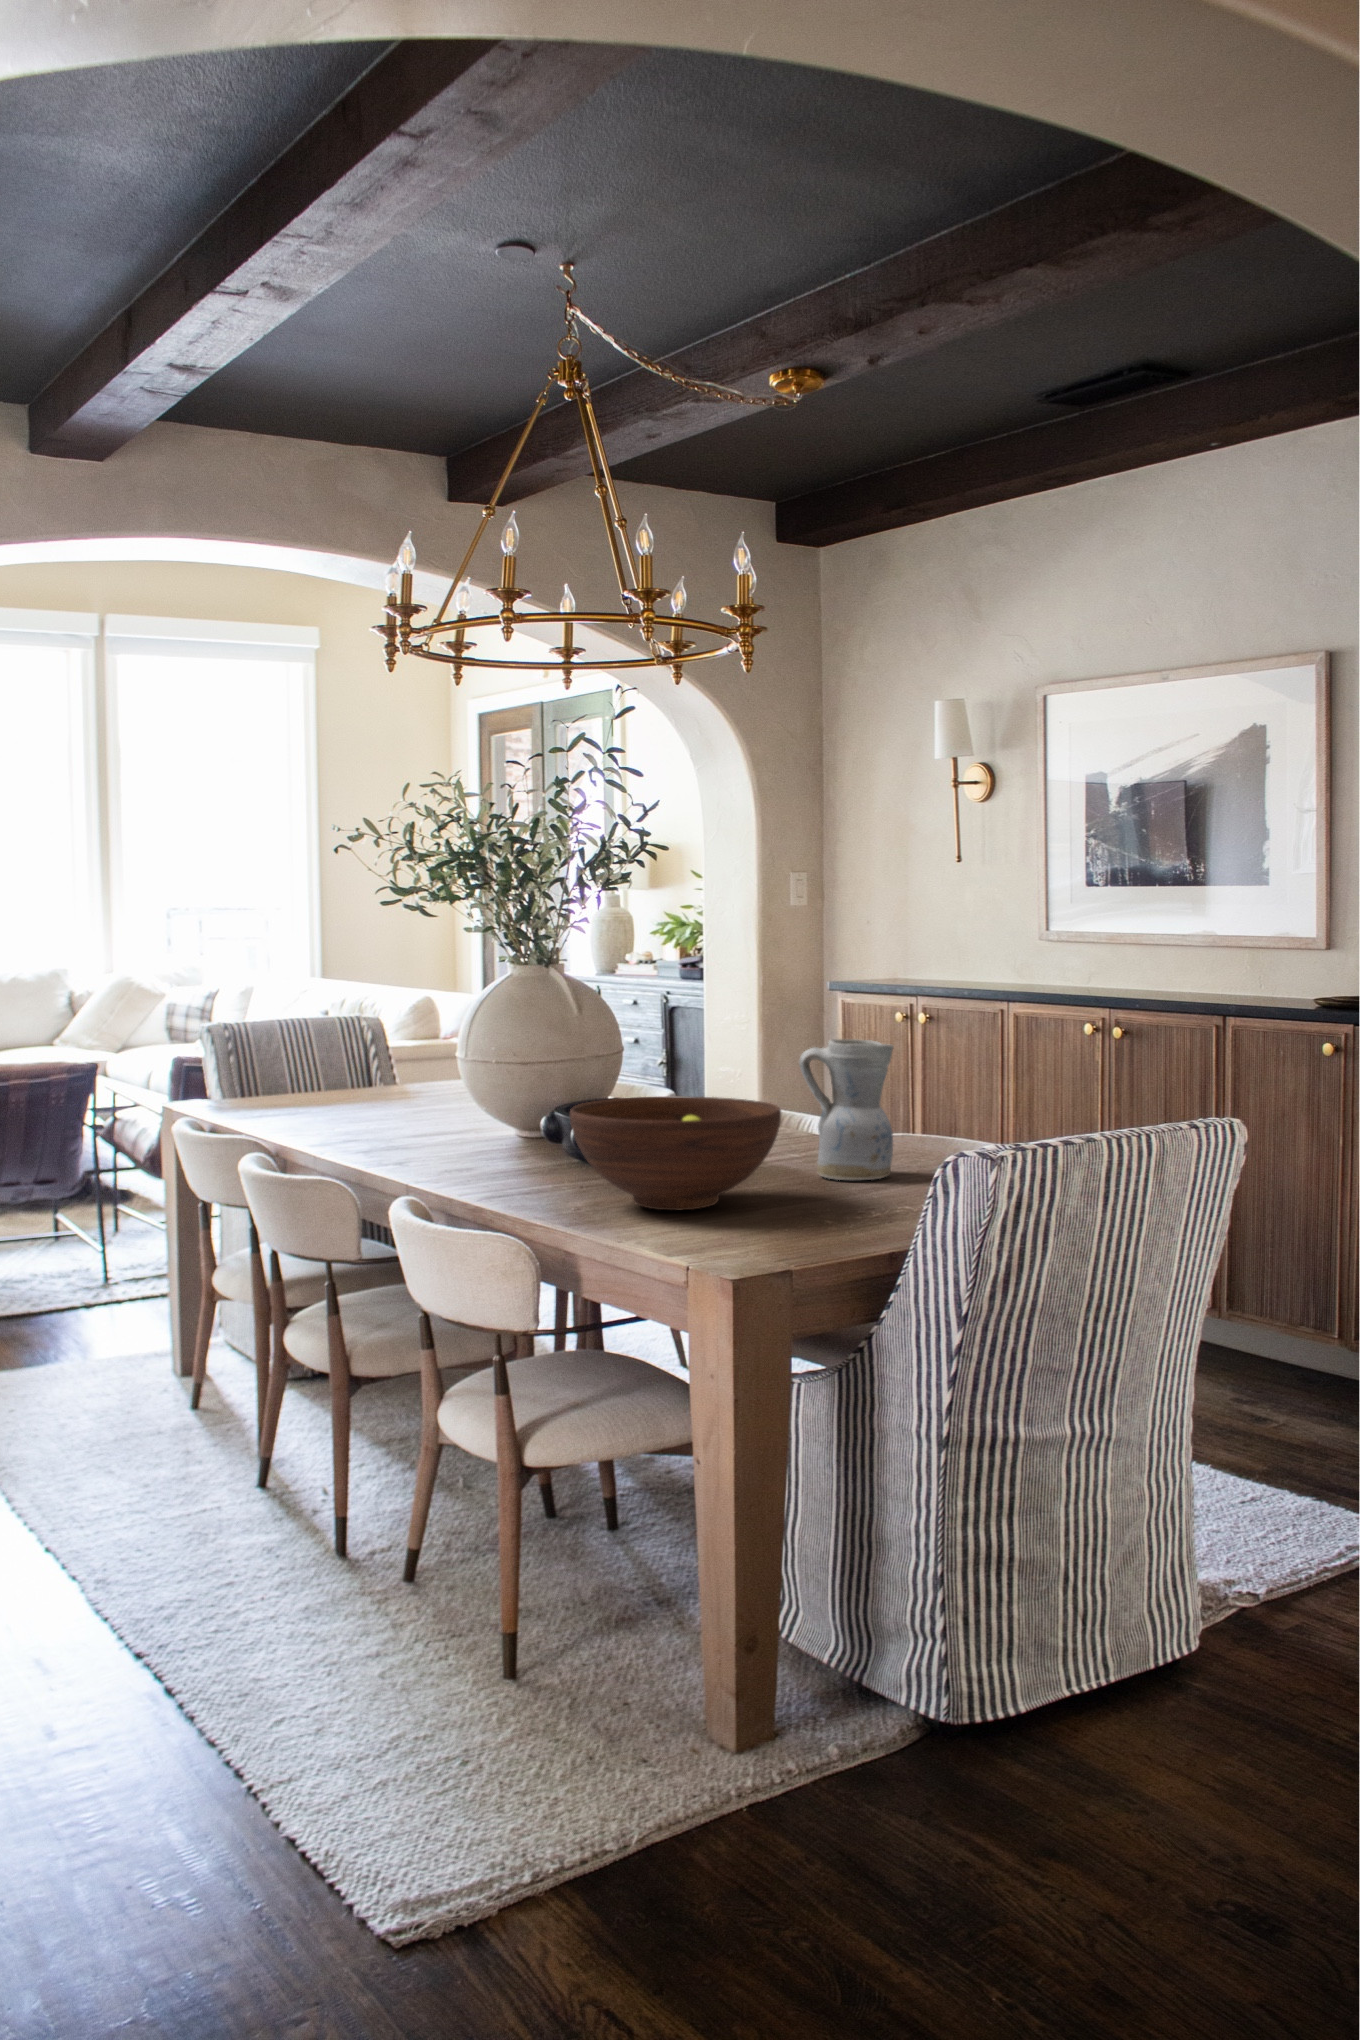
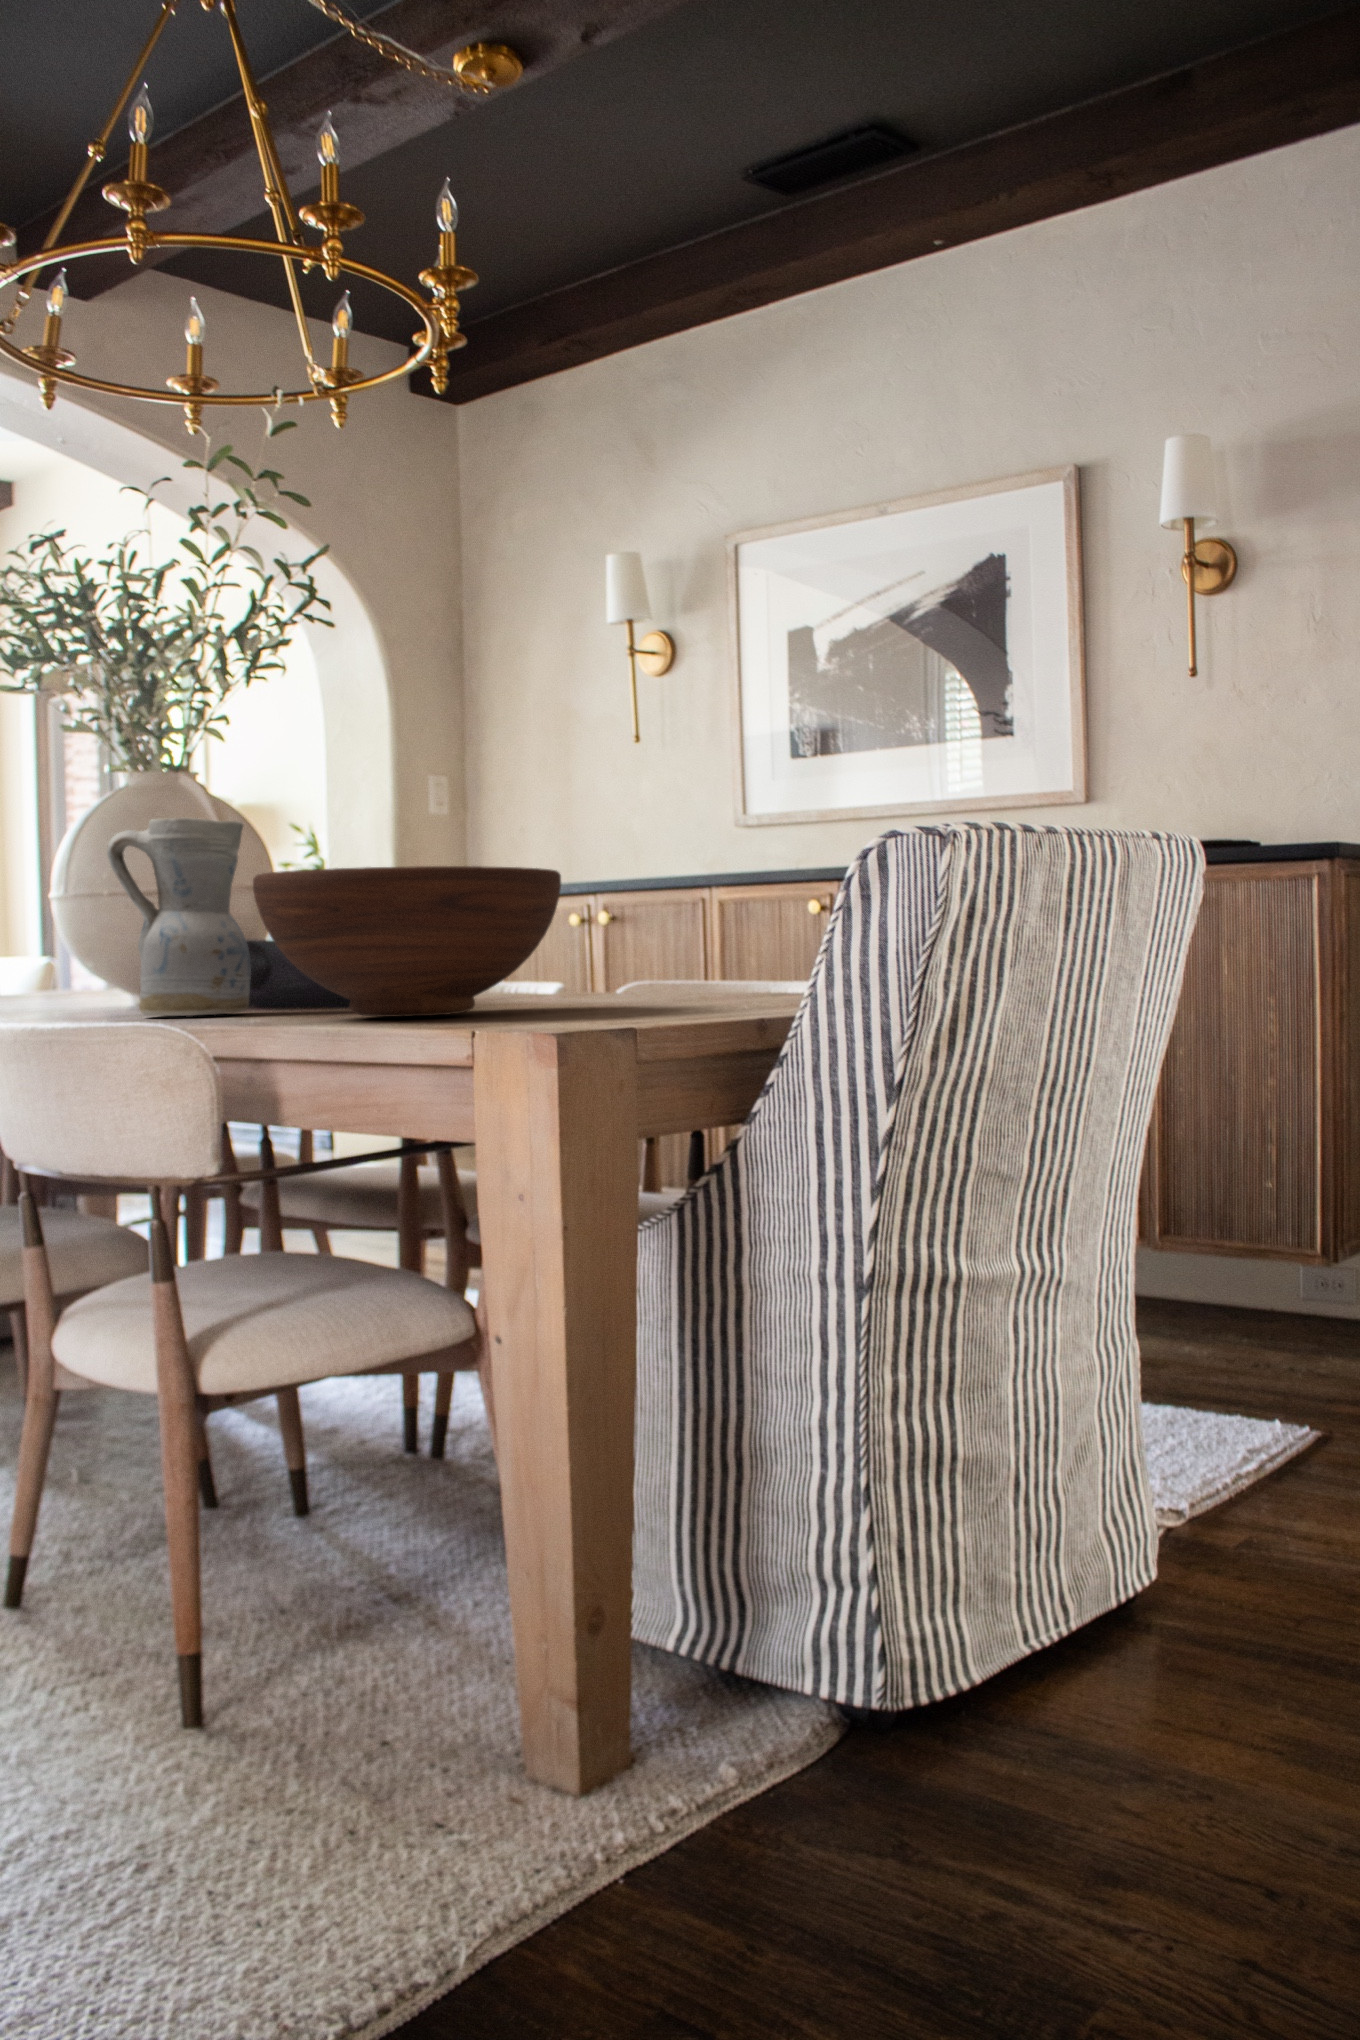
ceramic pitcher: present [799,1039,894,1180] -> present [107,818,251,1016]

